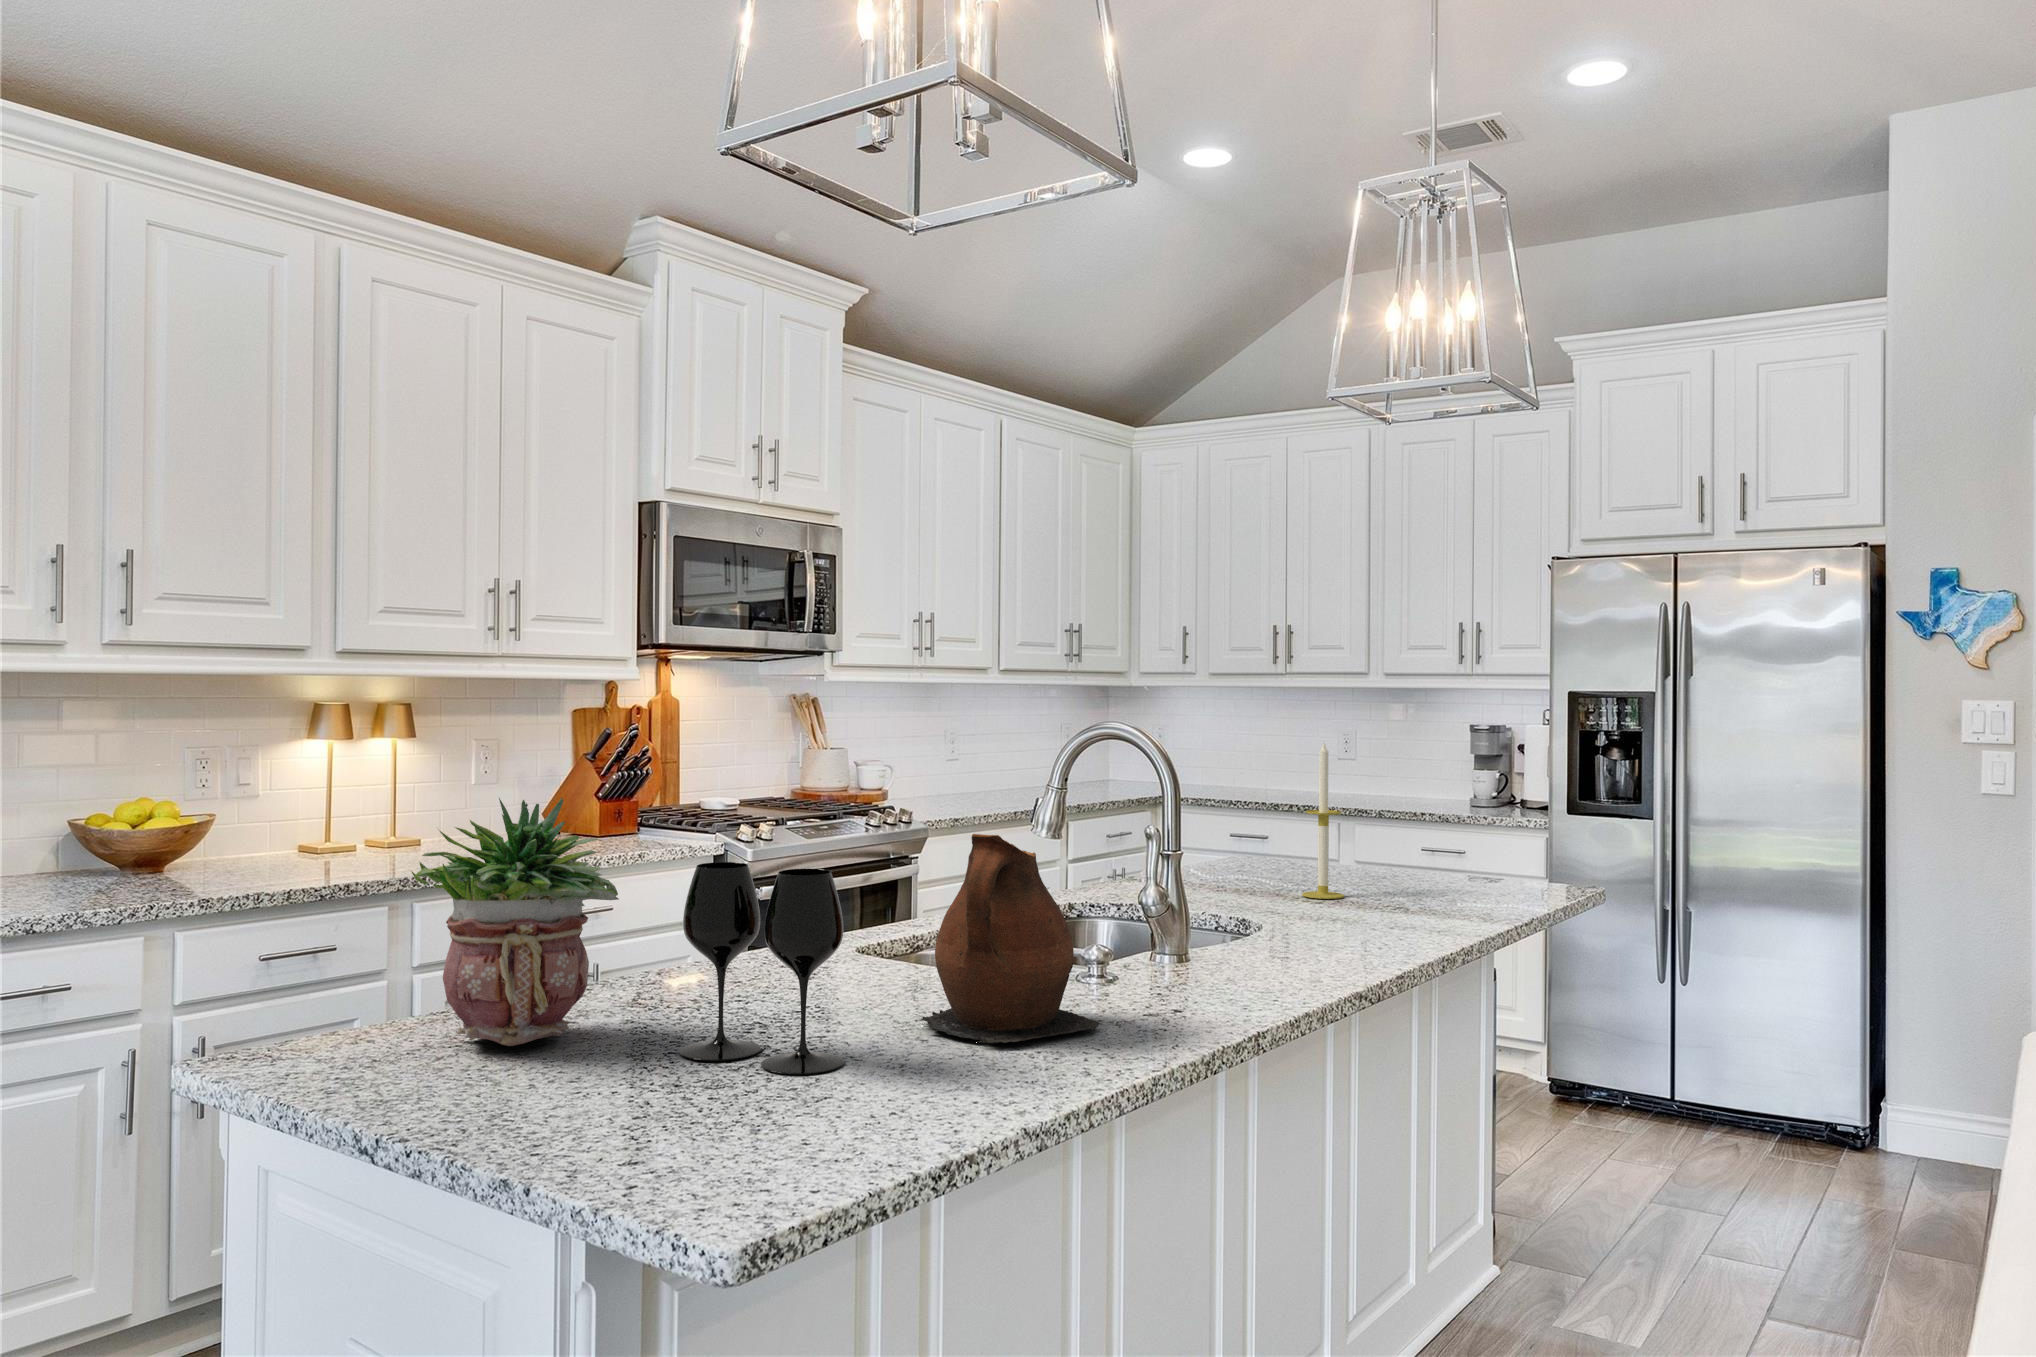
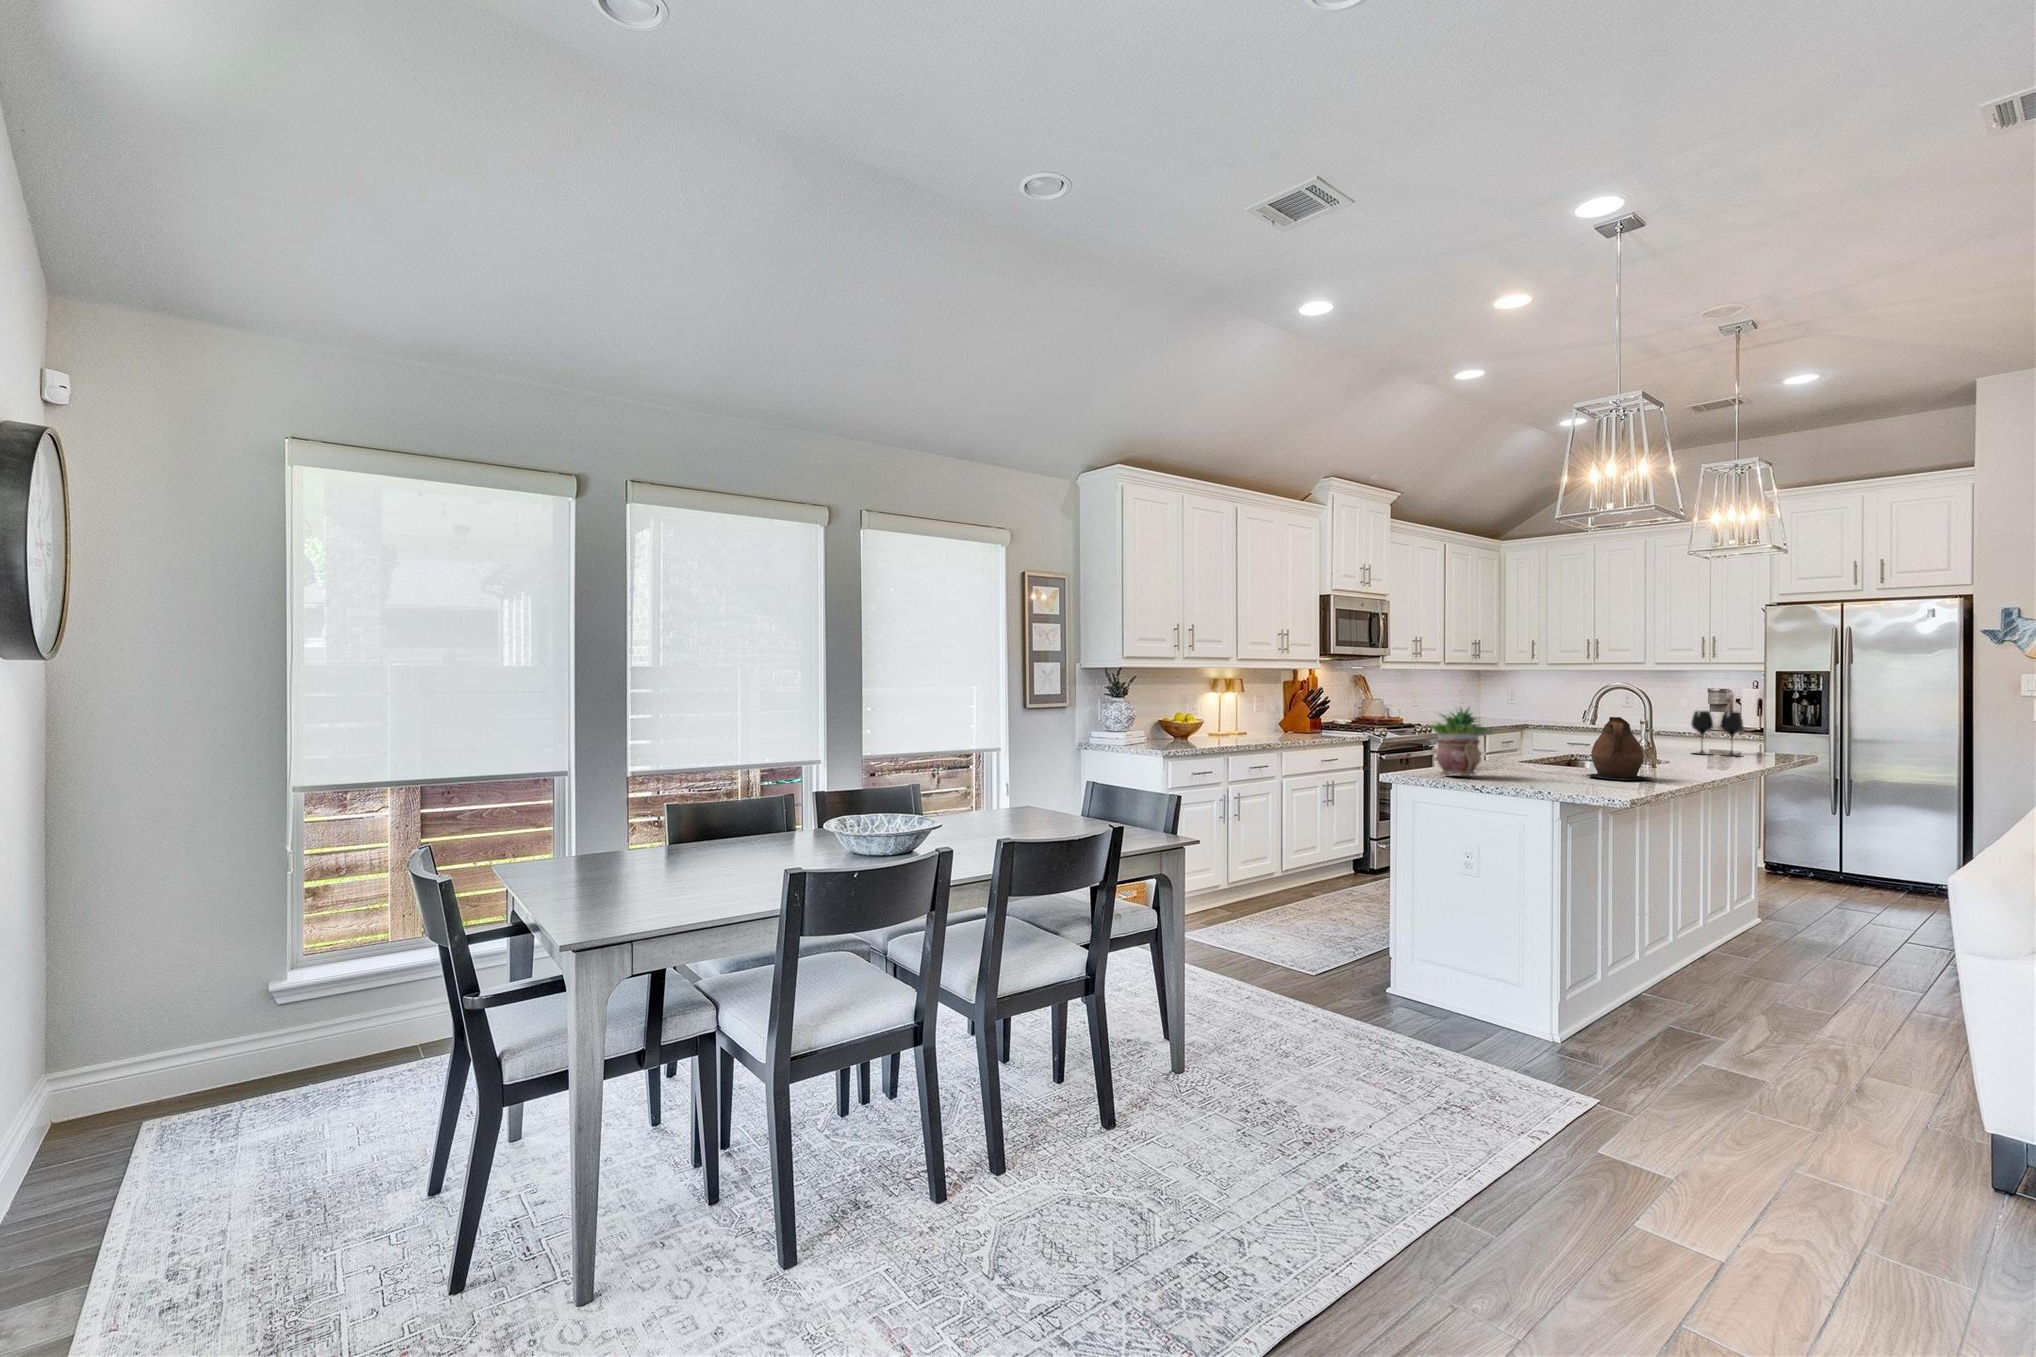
candle: present [1302,743,1344,899] -> none [1670,692,1691,757]
wine glass: present [680,862,844,1074] -> present [1691,711,1743,756]

